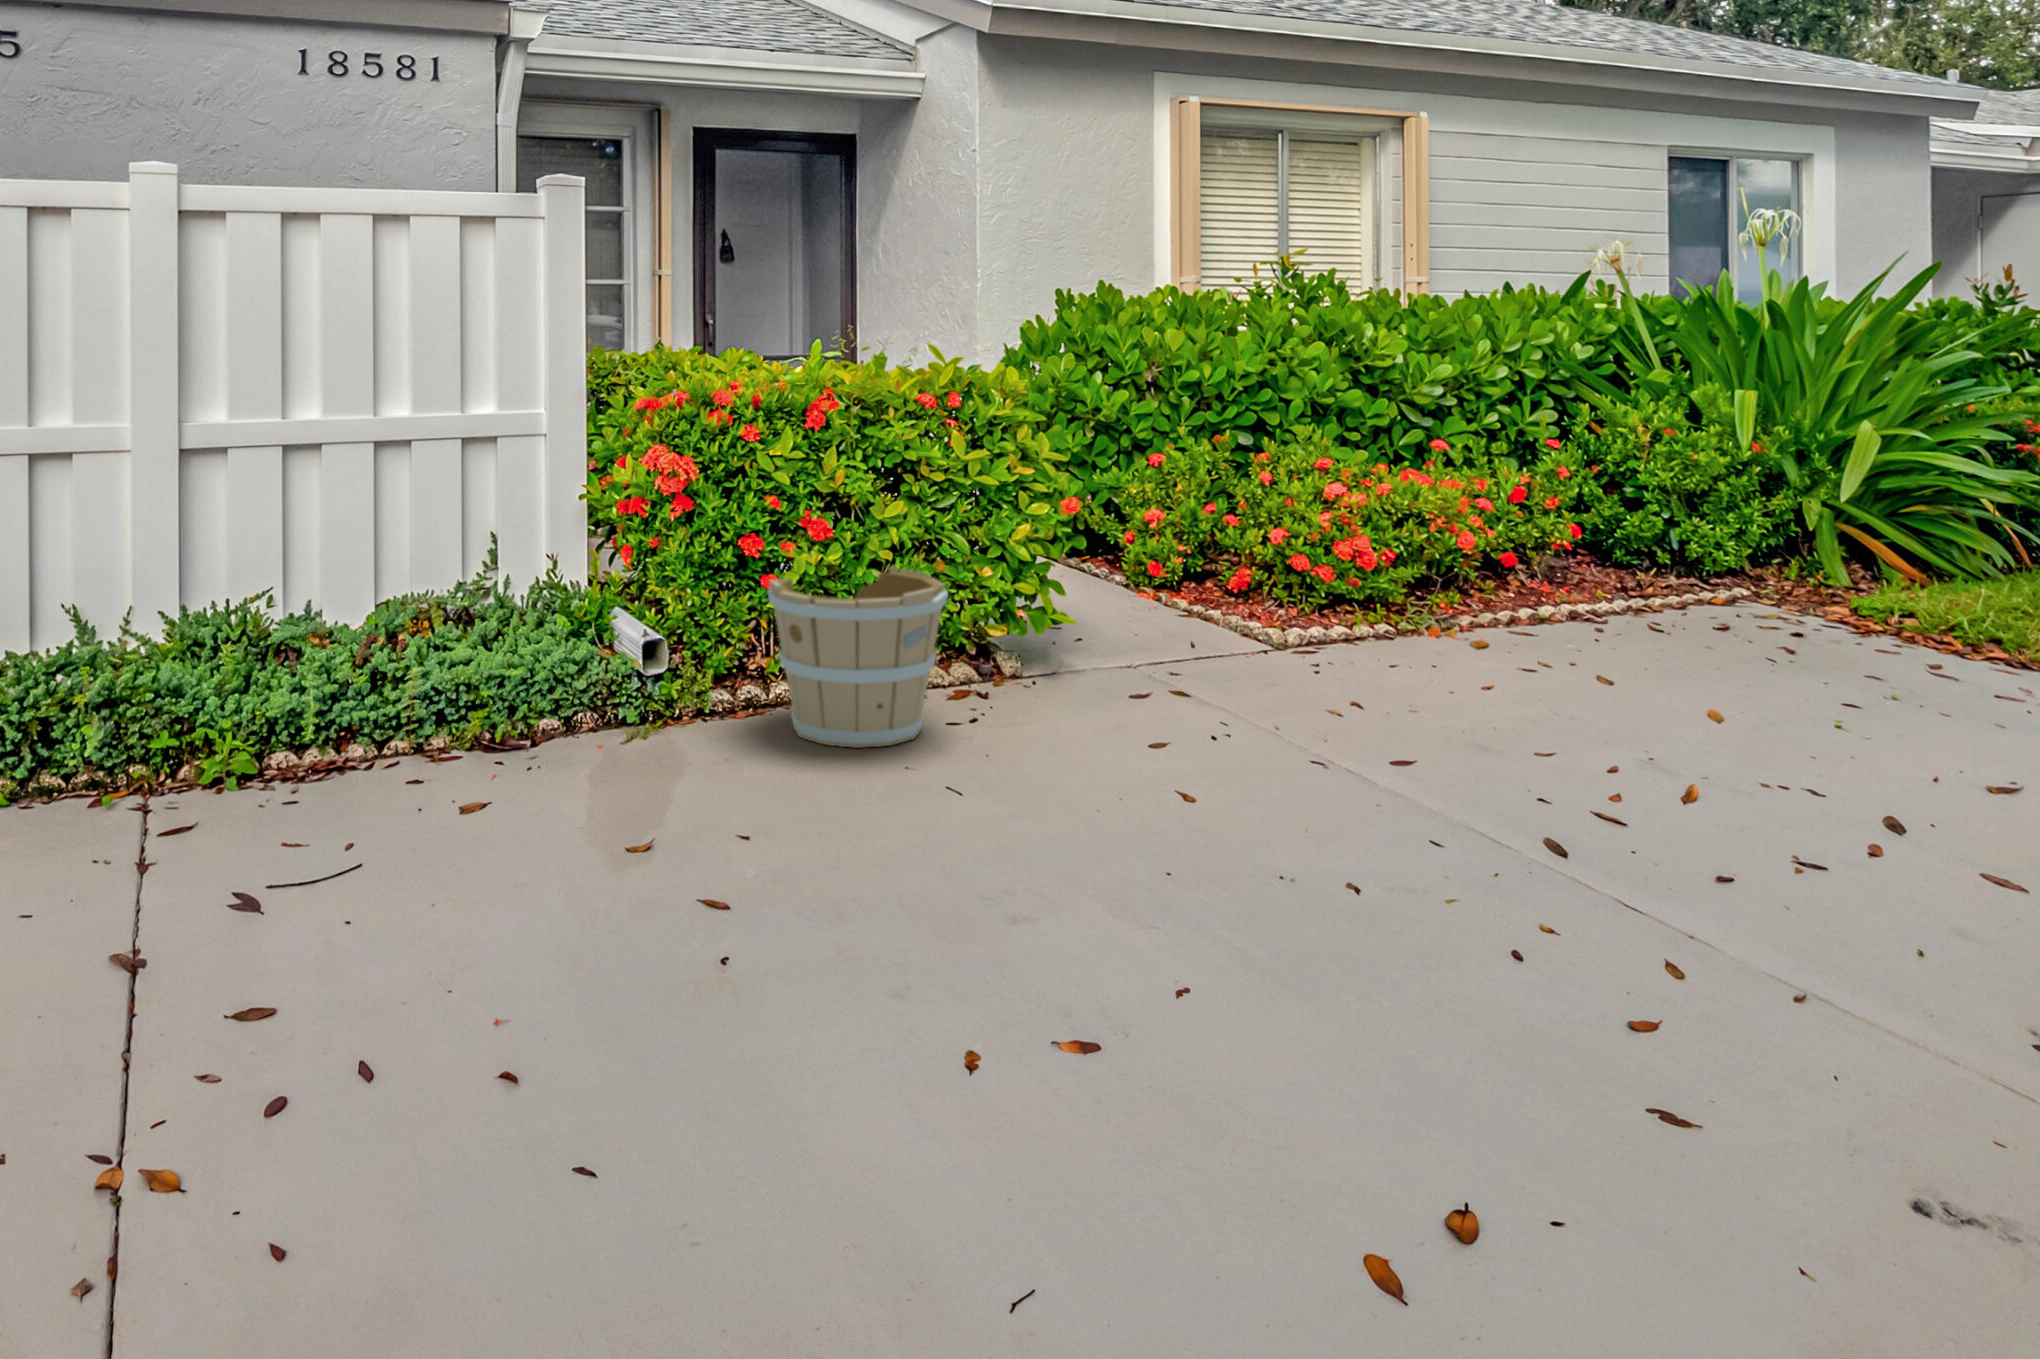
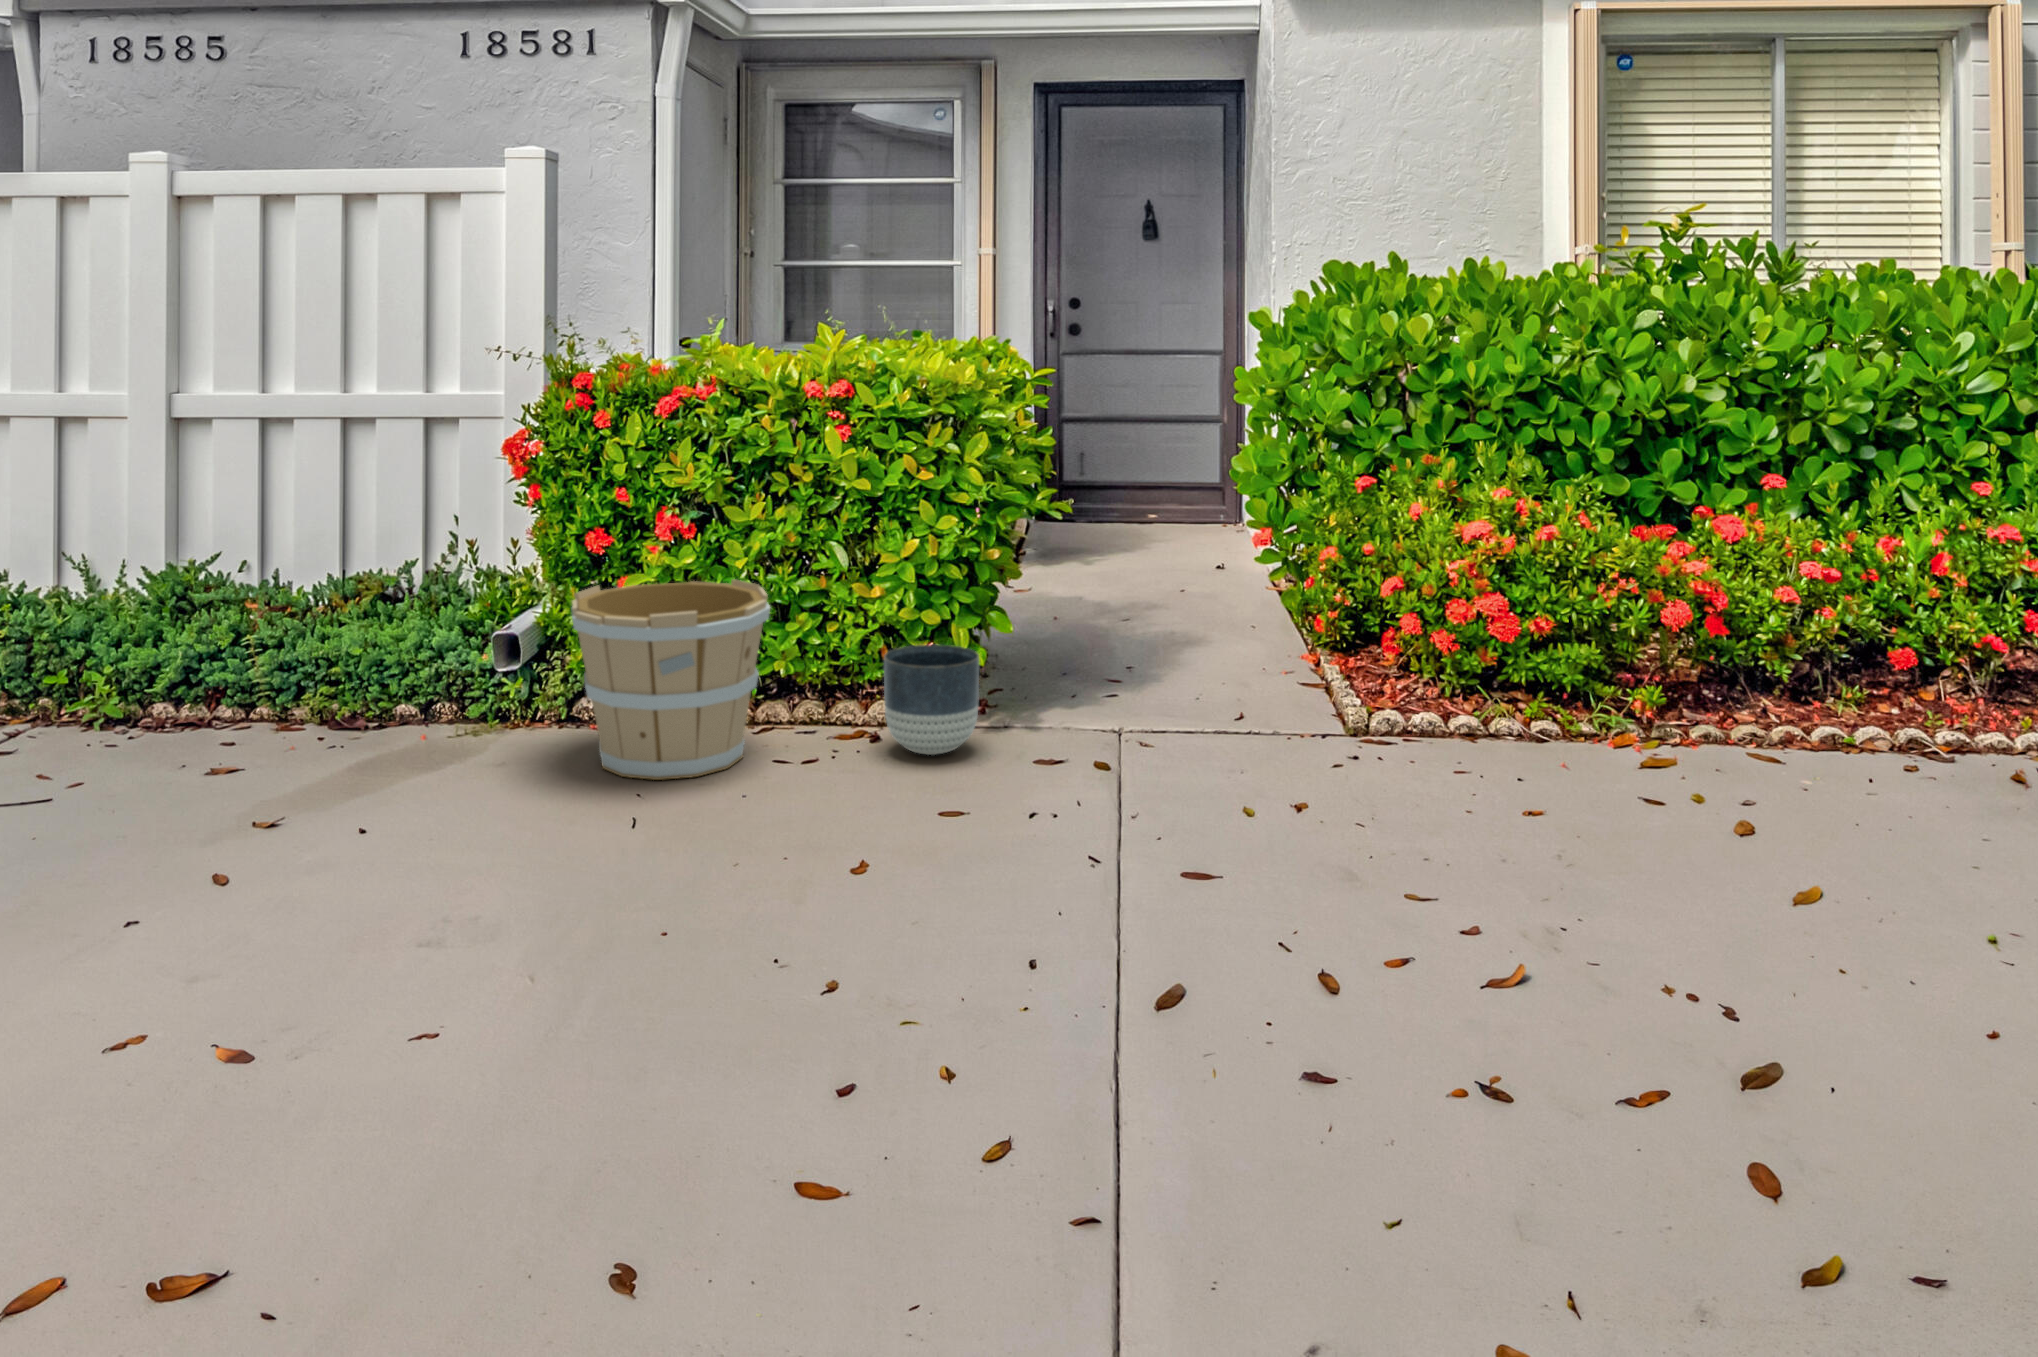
planter: none [995,607,1077,699] -> present [884,645,979,755]

